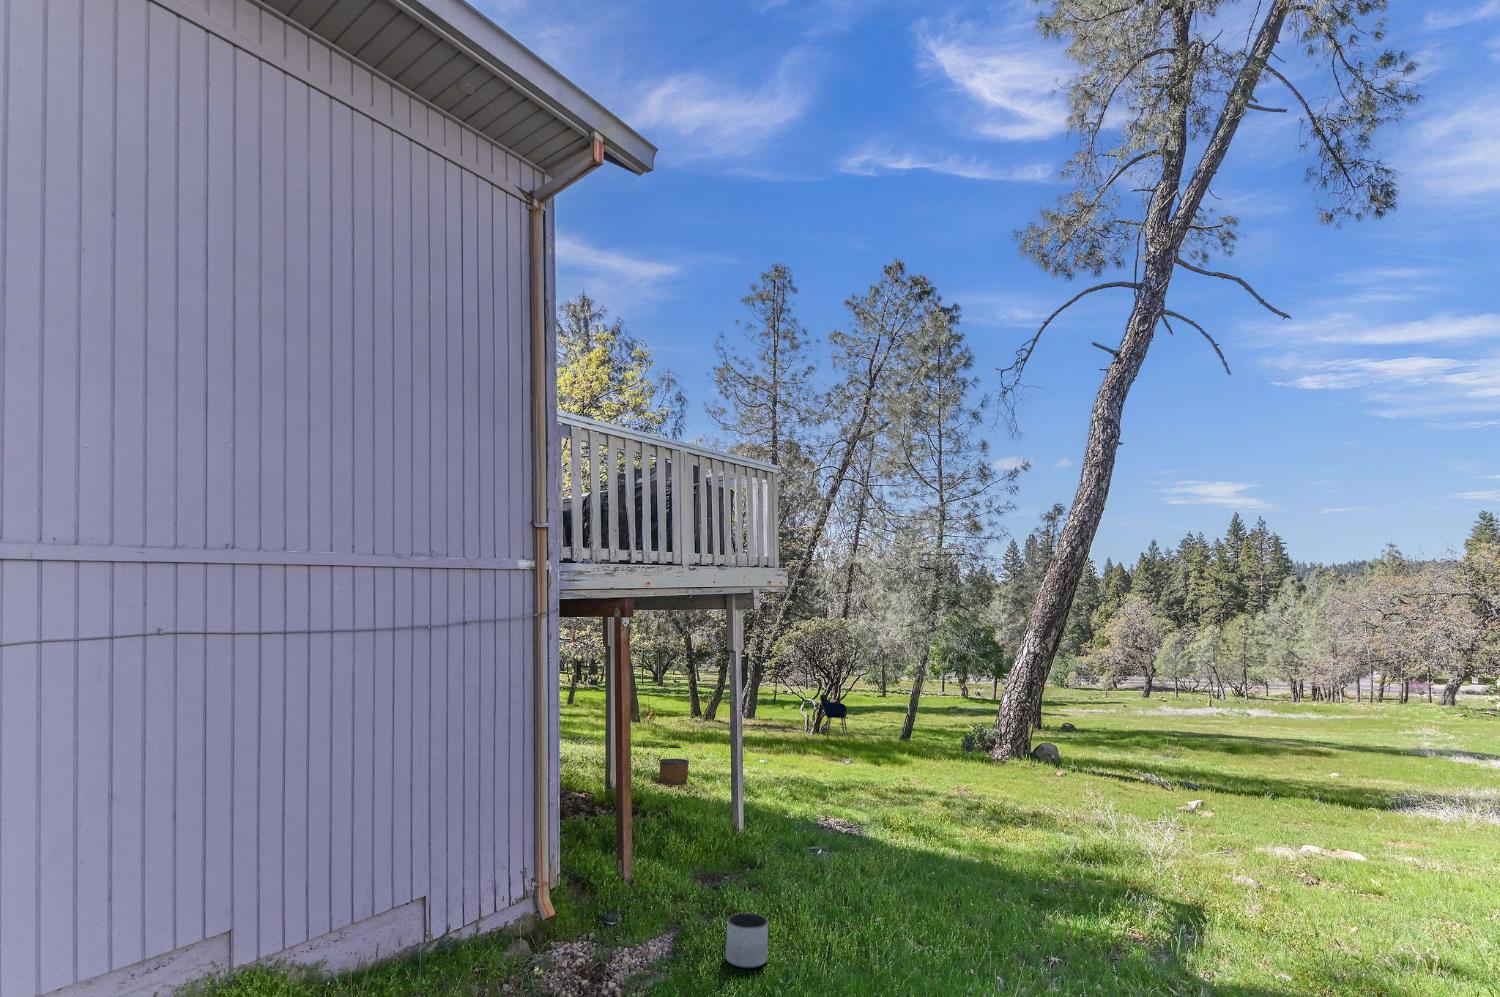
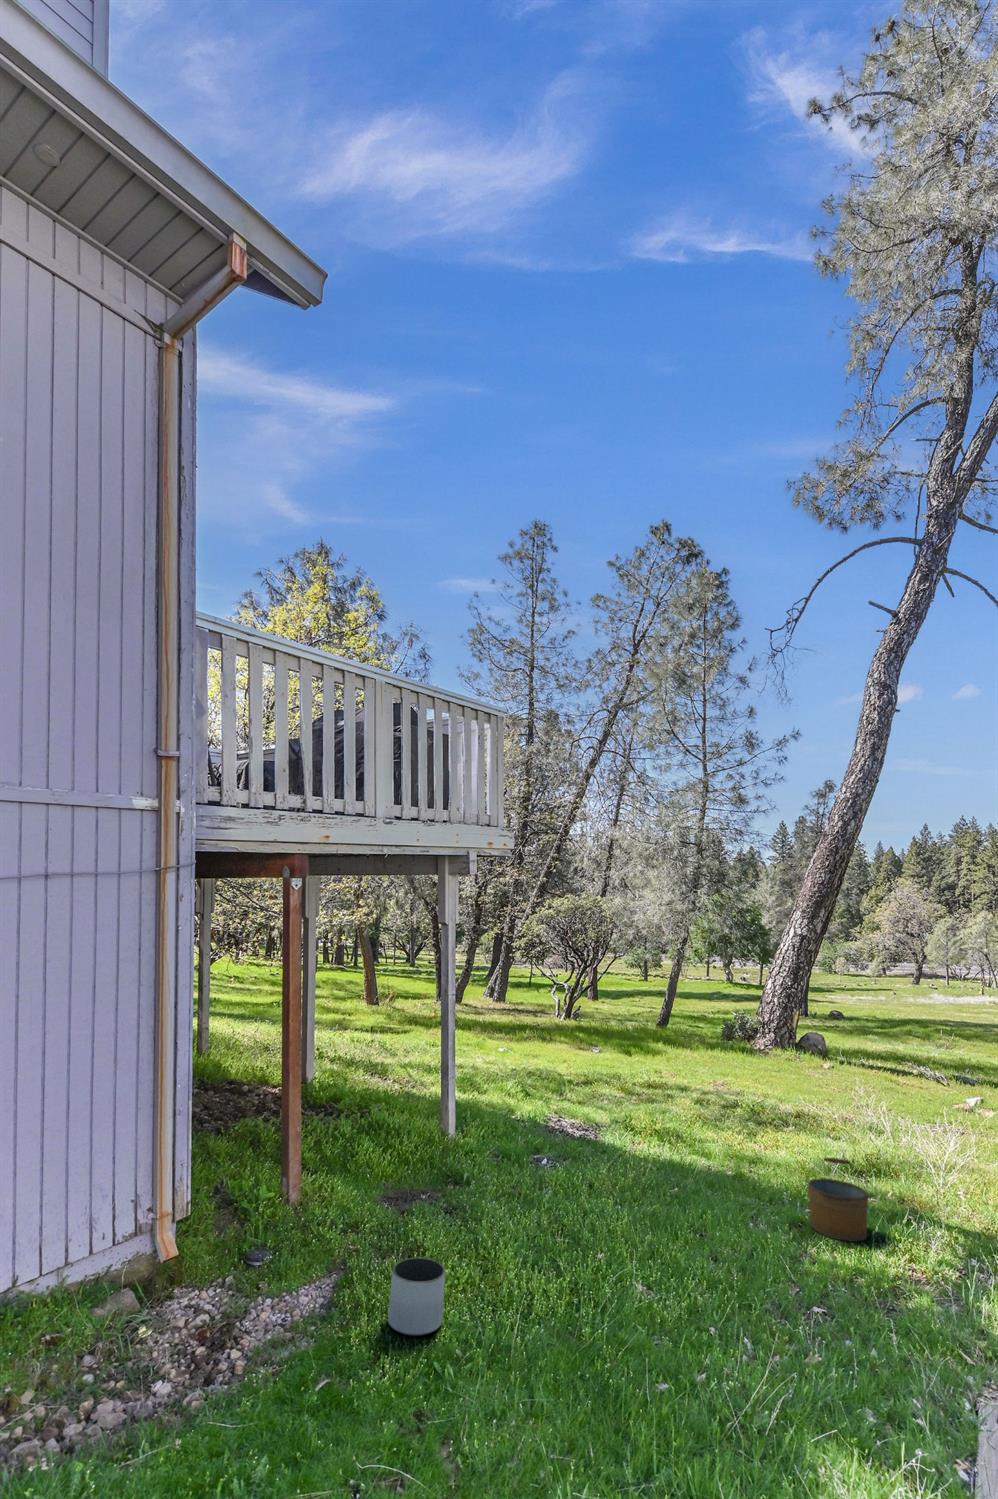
chair: present [820,694,847,735] -> none [573,976,601,1022]
bucket: present [660,746,689,785] -> present [807,1157,869,1242]

